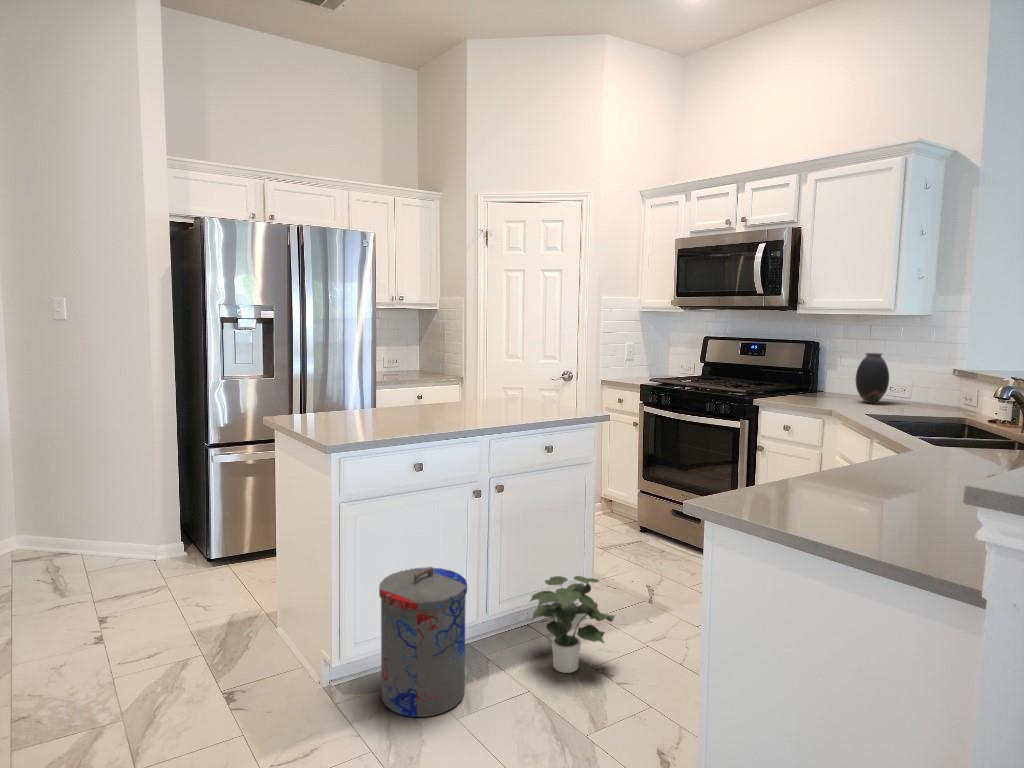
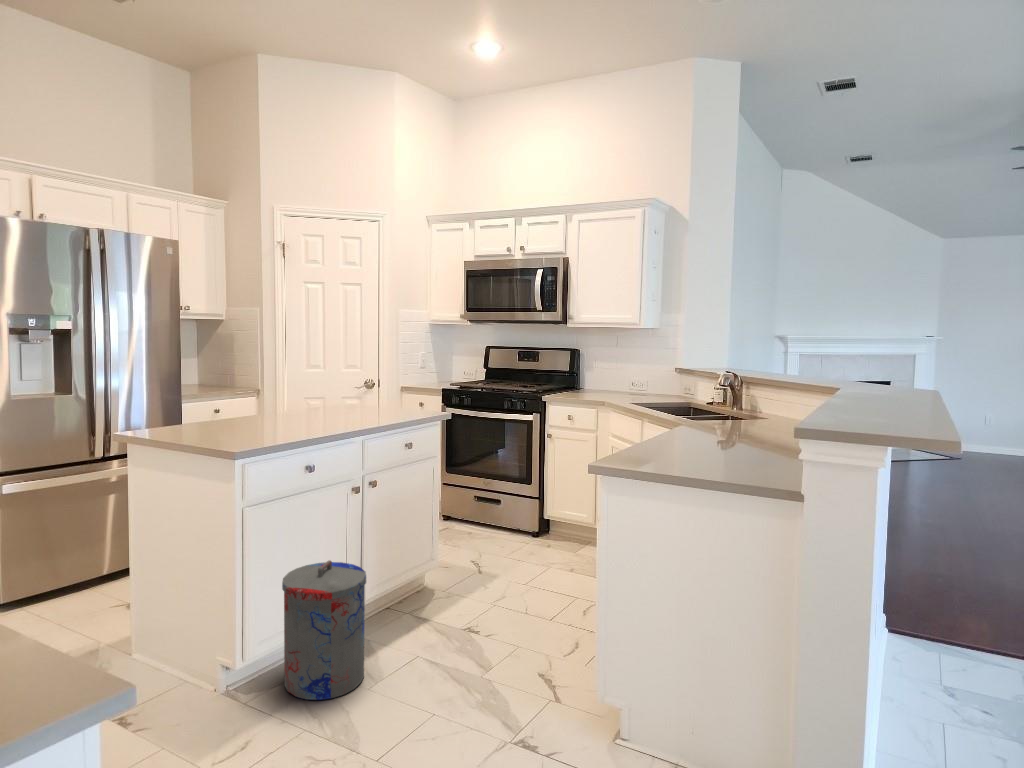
vase: present [856,353,889,403] -> none [614,358,637,396]
potted plant: present [530,576,615,673] -> none [401,553,477,638]

